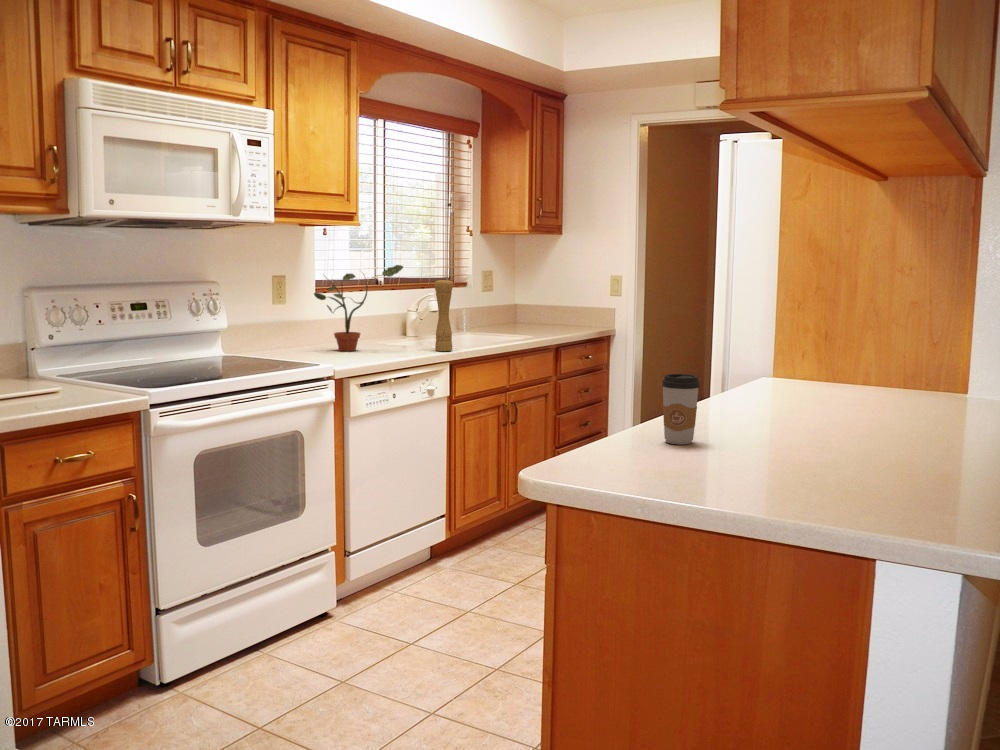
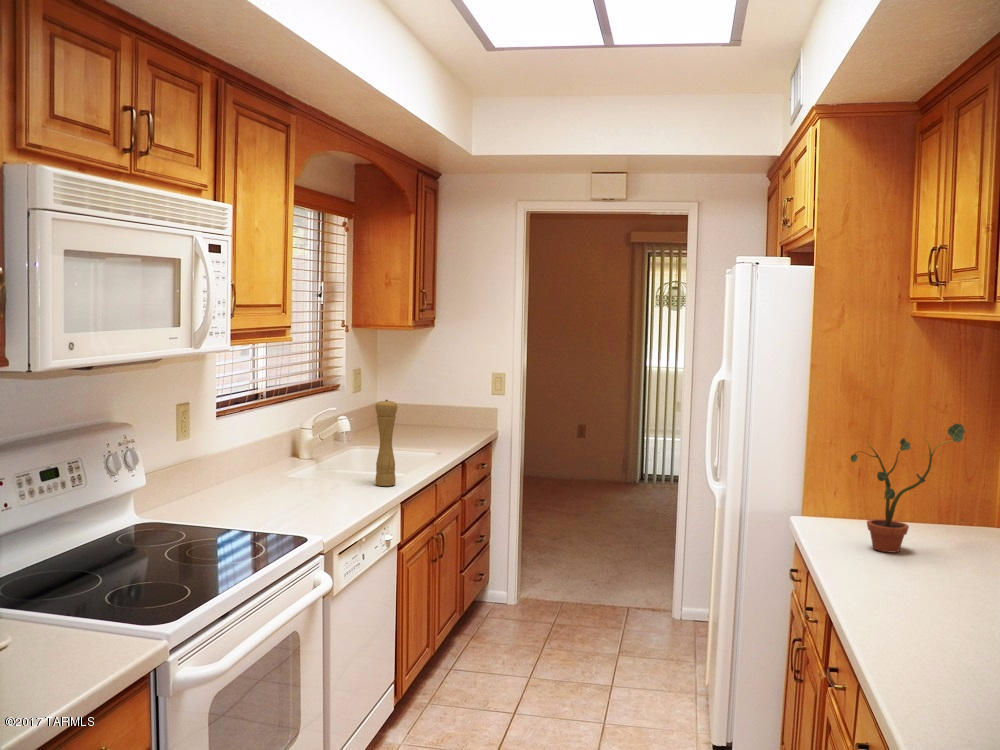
potted plant: present [314,265,403,351] -> present [851,424,965,552]
coffee cup: present [662,374,700,444] -> none [897,569,944,655]

